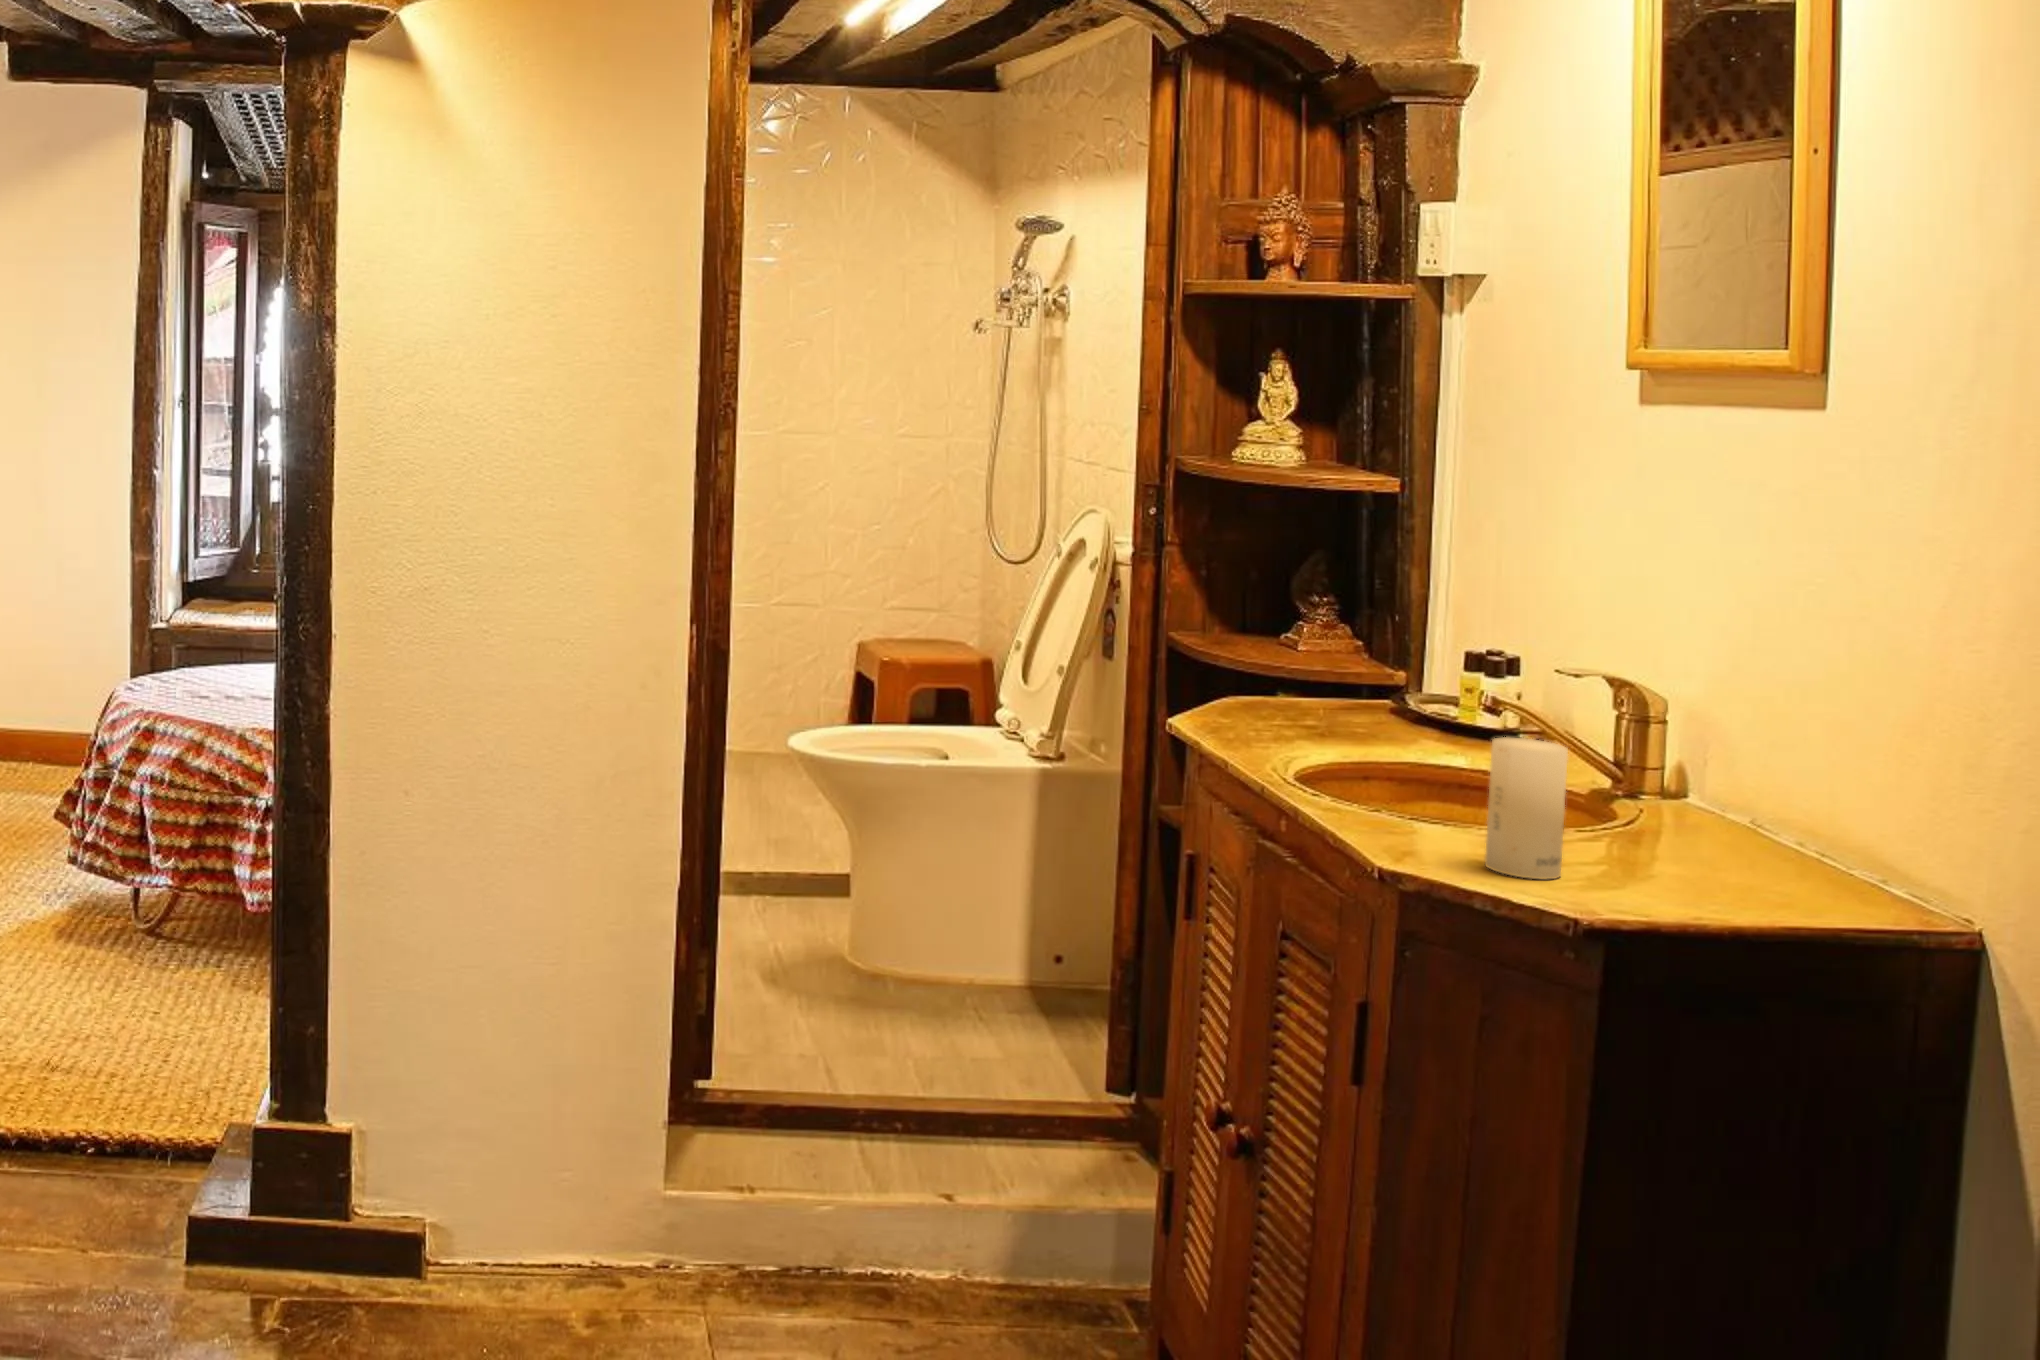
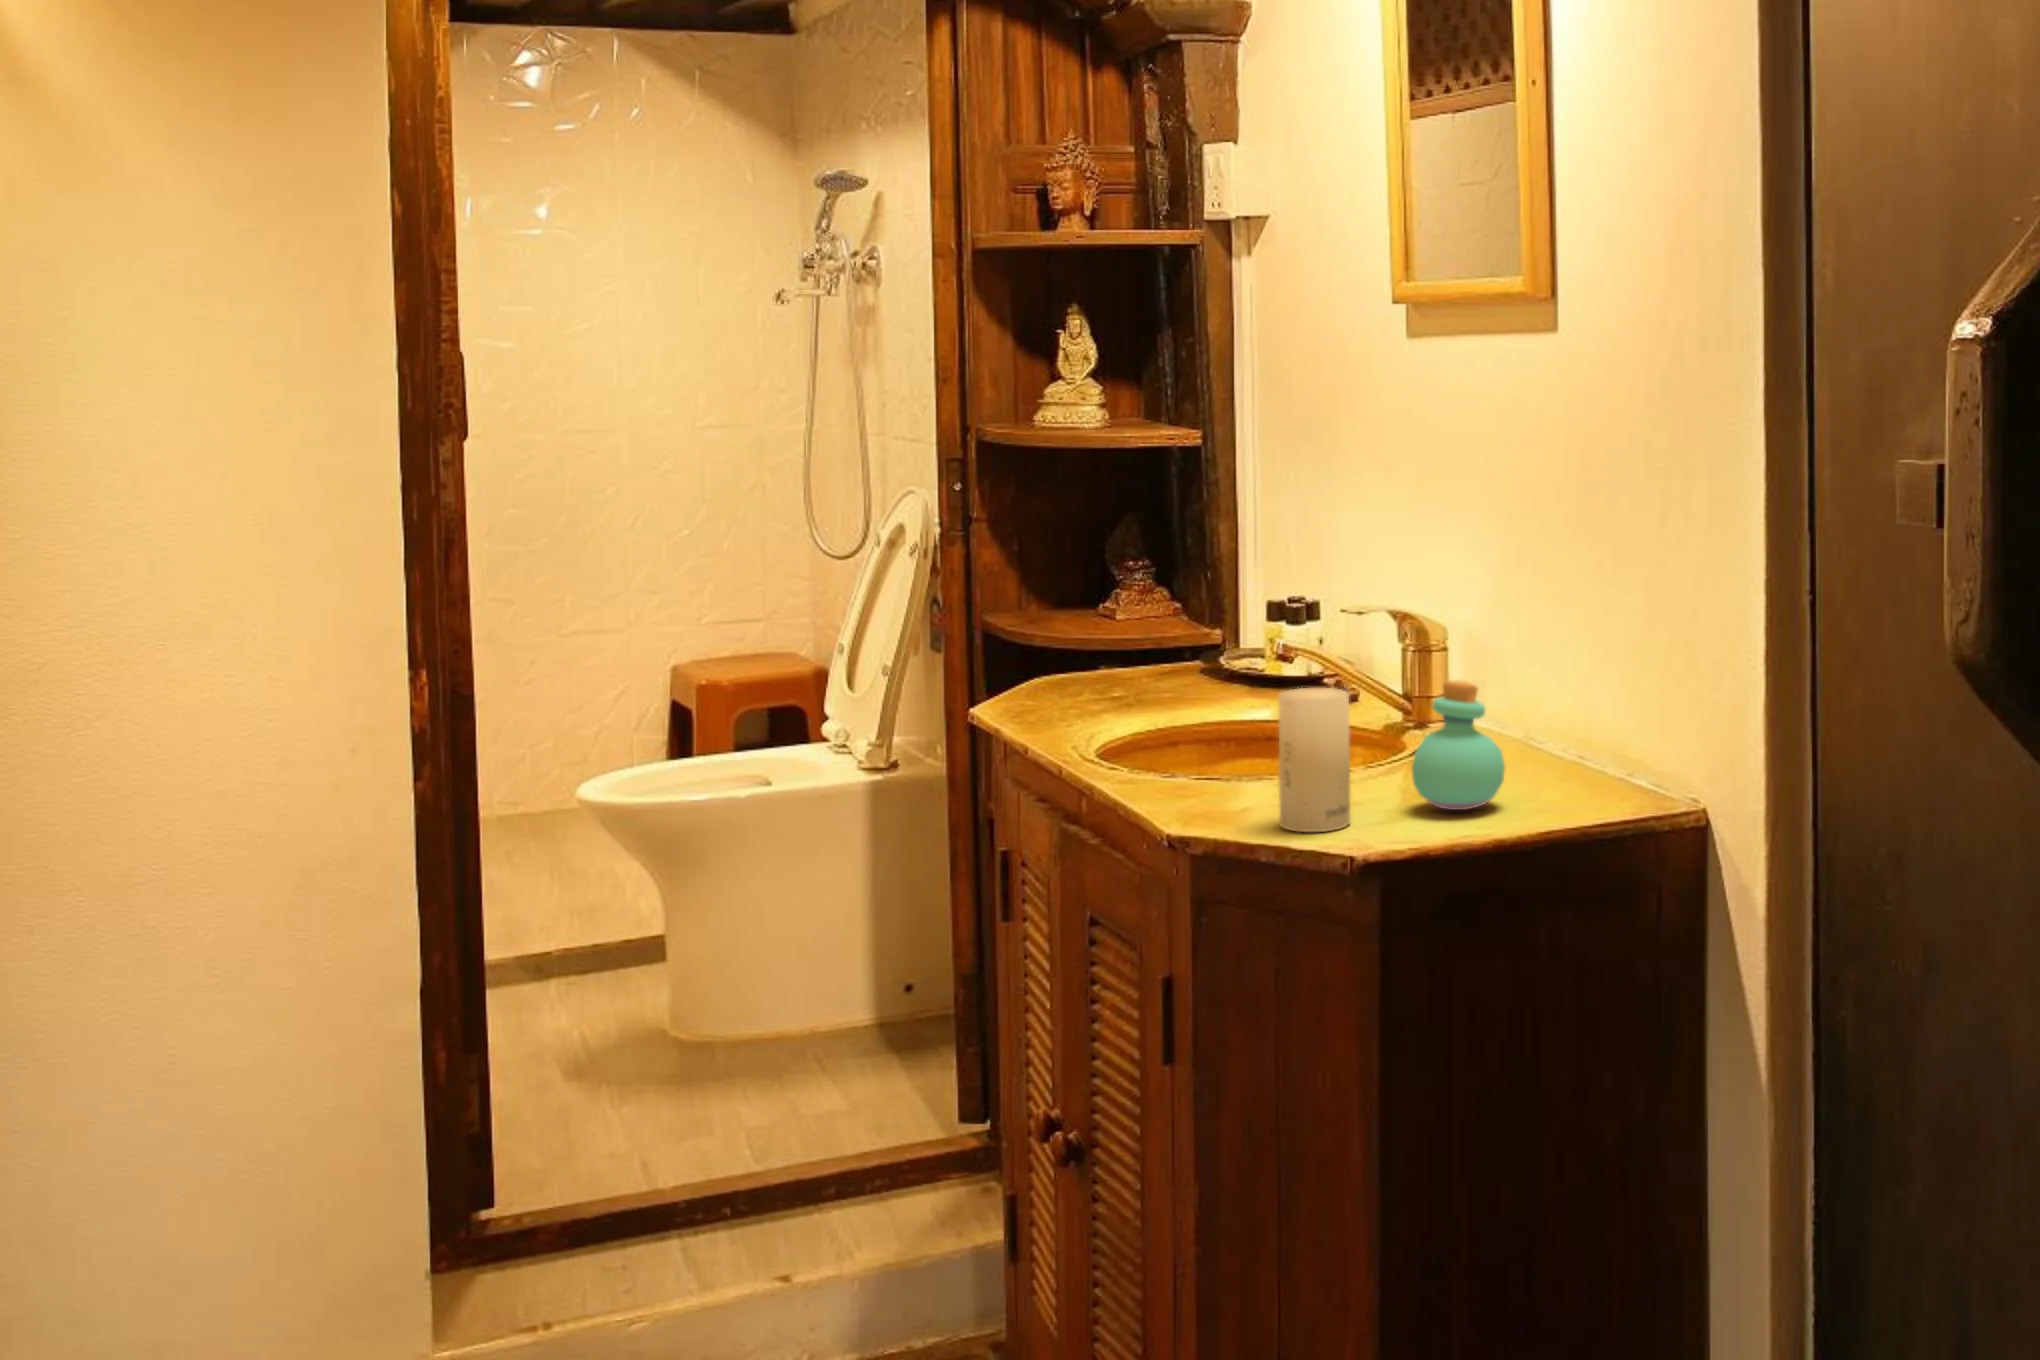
perfume bottle: none [1631,753,1739,885] -> present [1412,680,1505,810]

